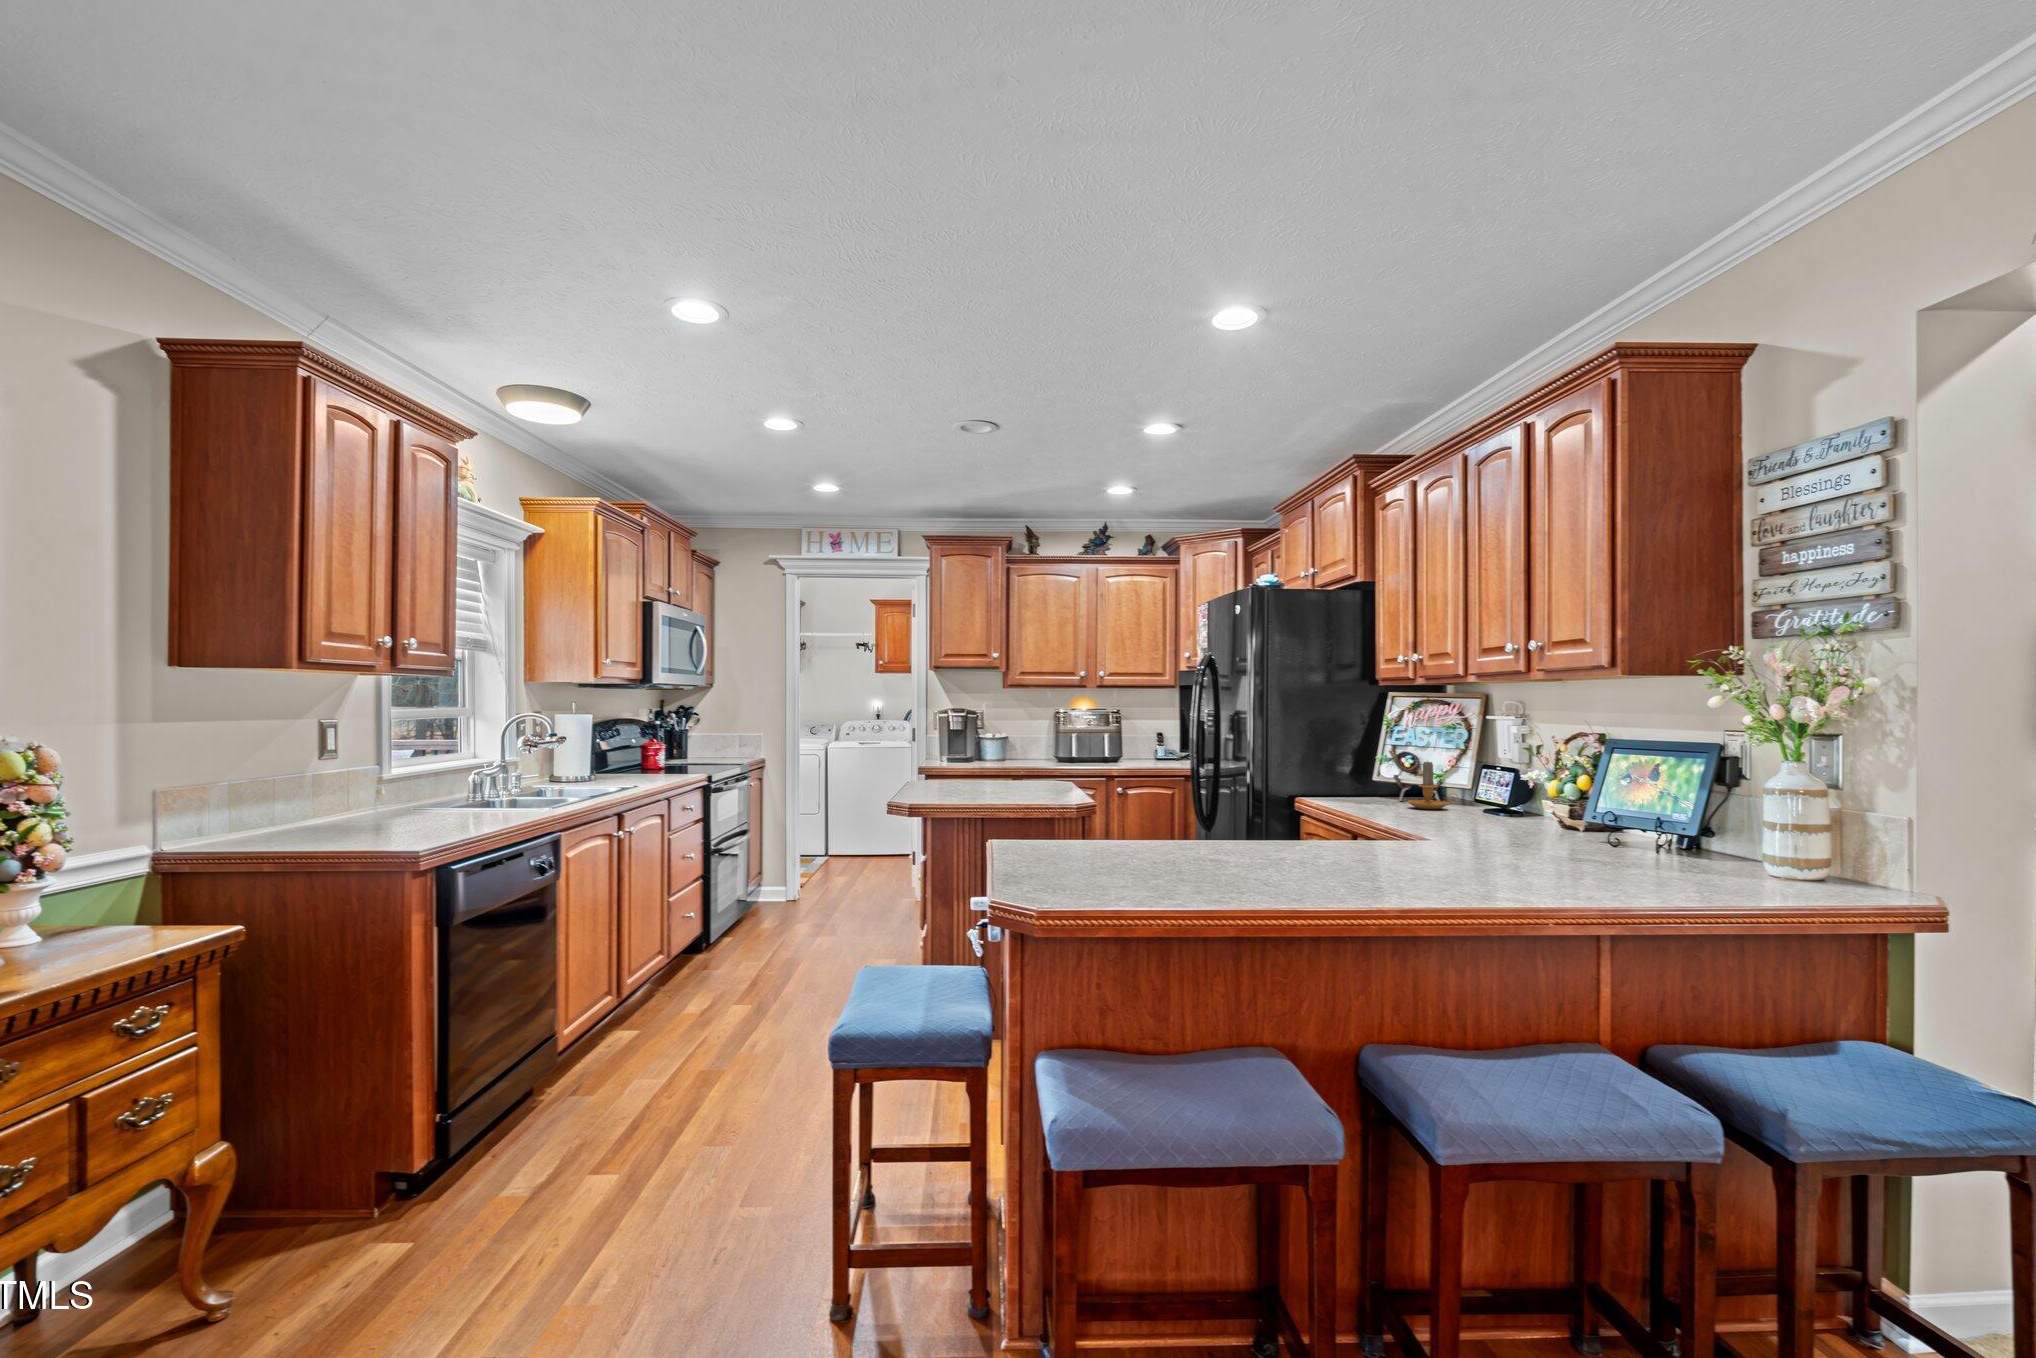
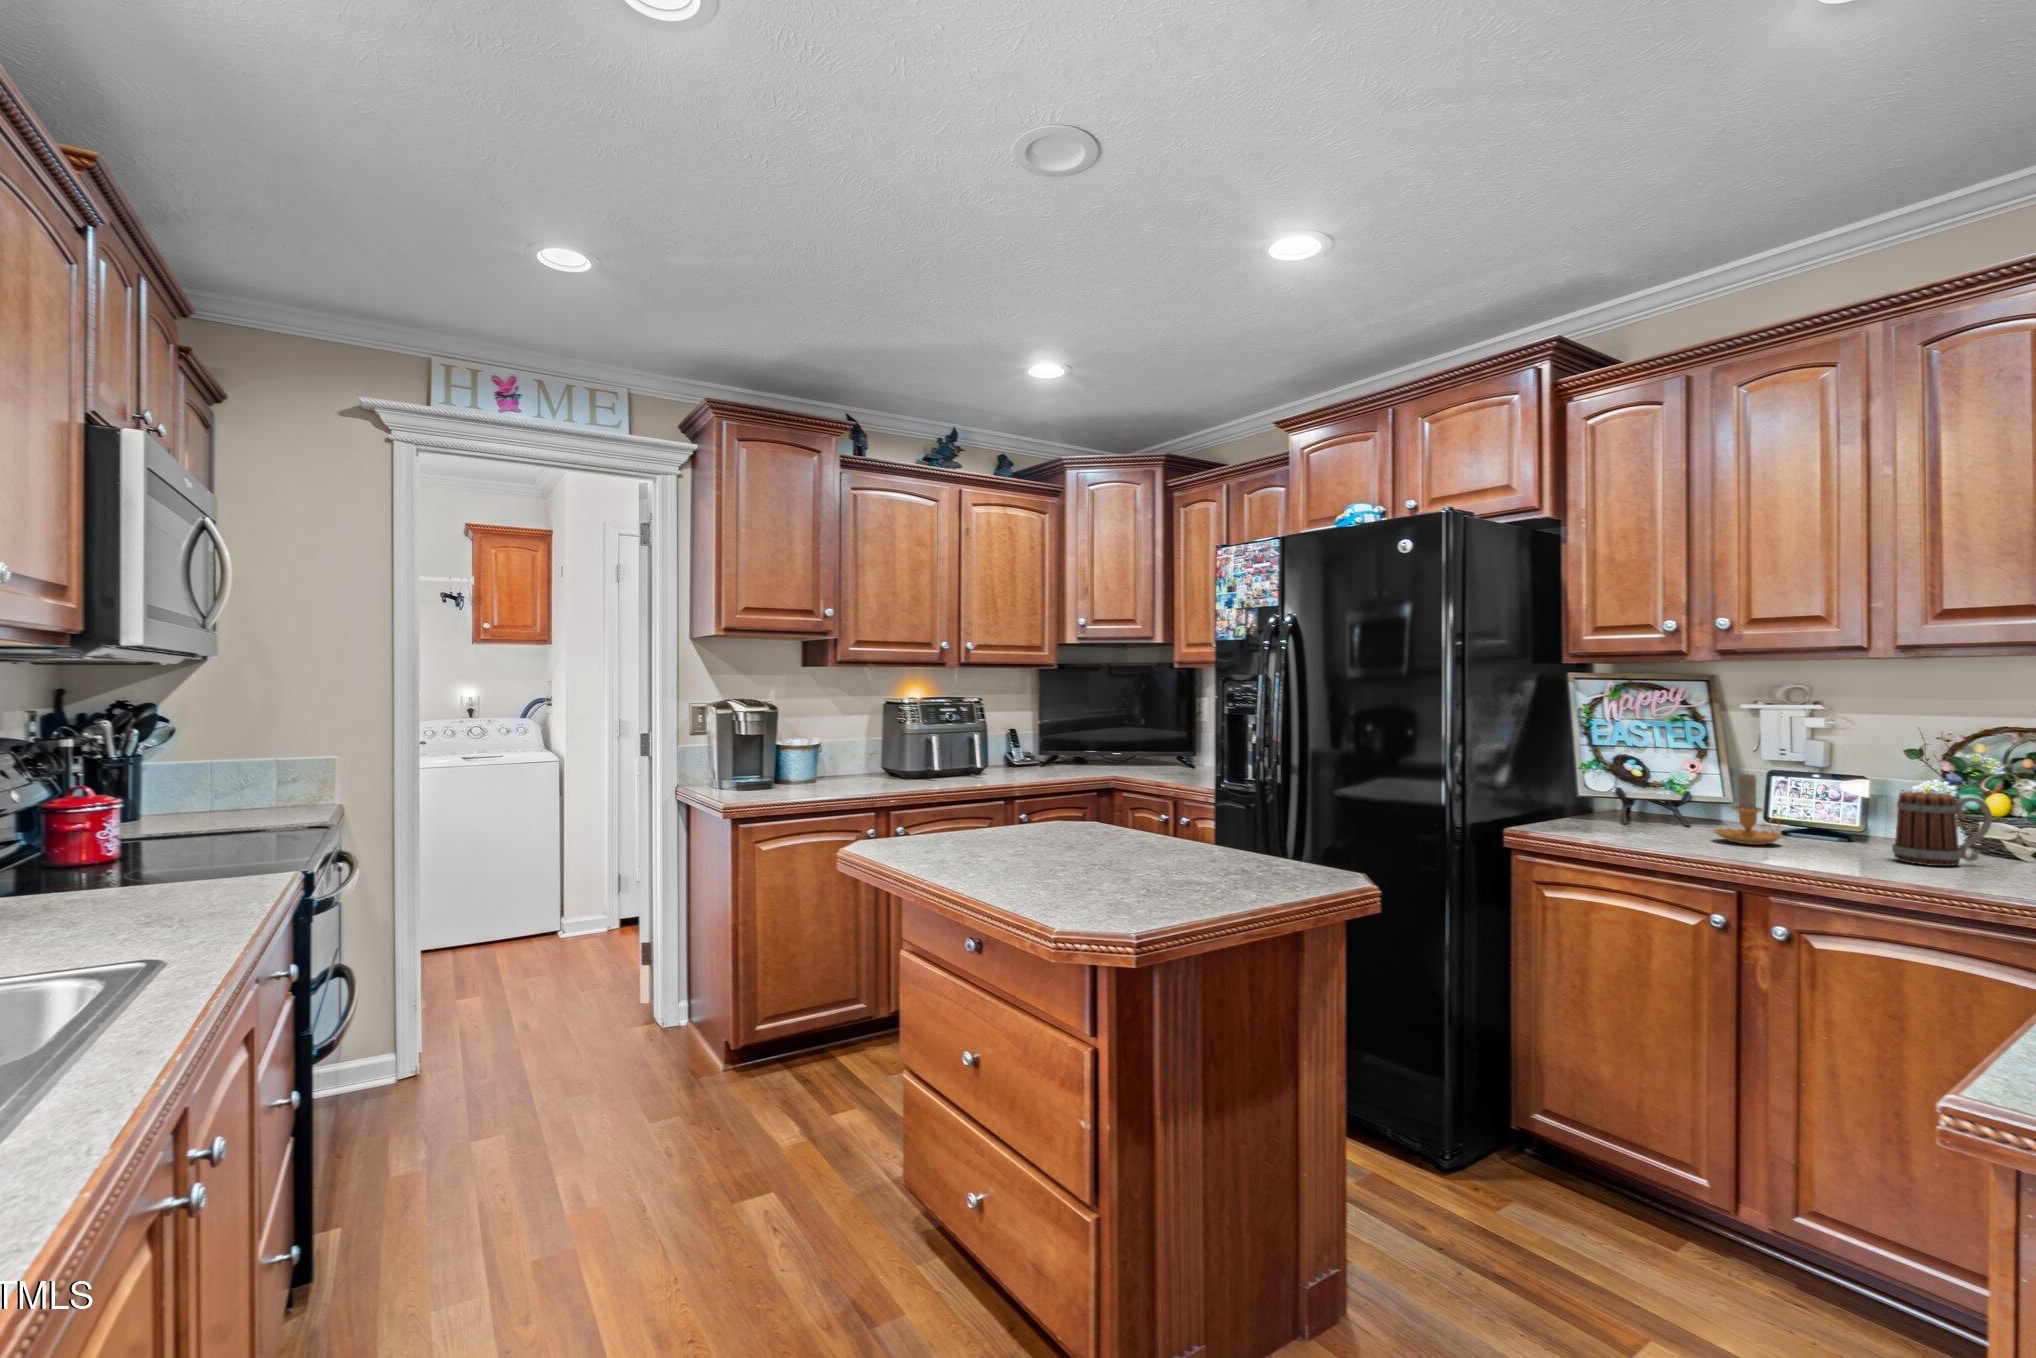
mug: none [1455,773,1505,821] -> present [1892,791,1992,866]

